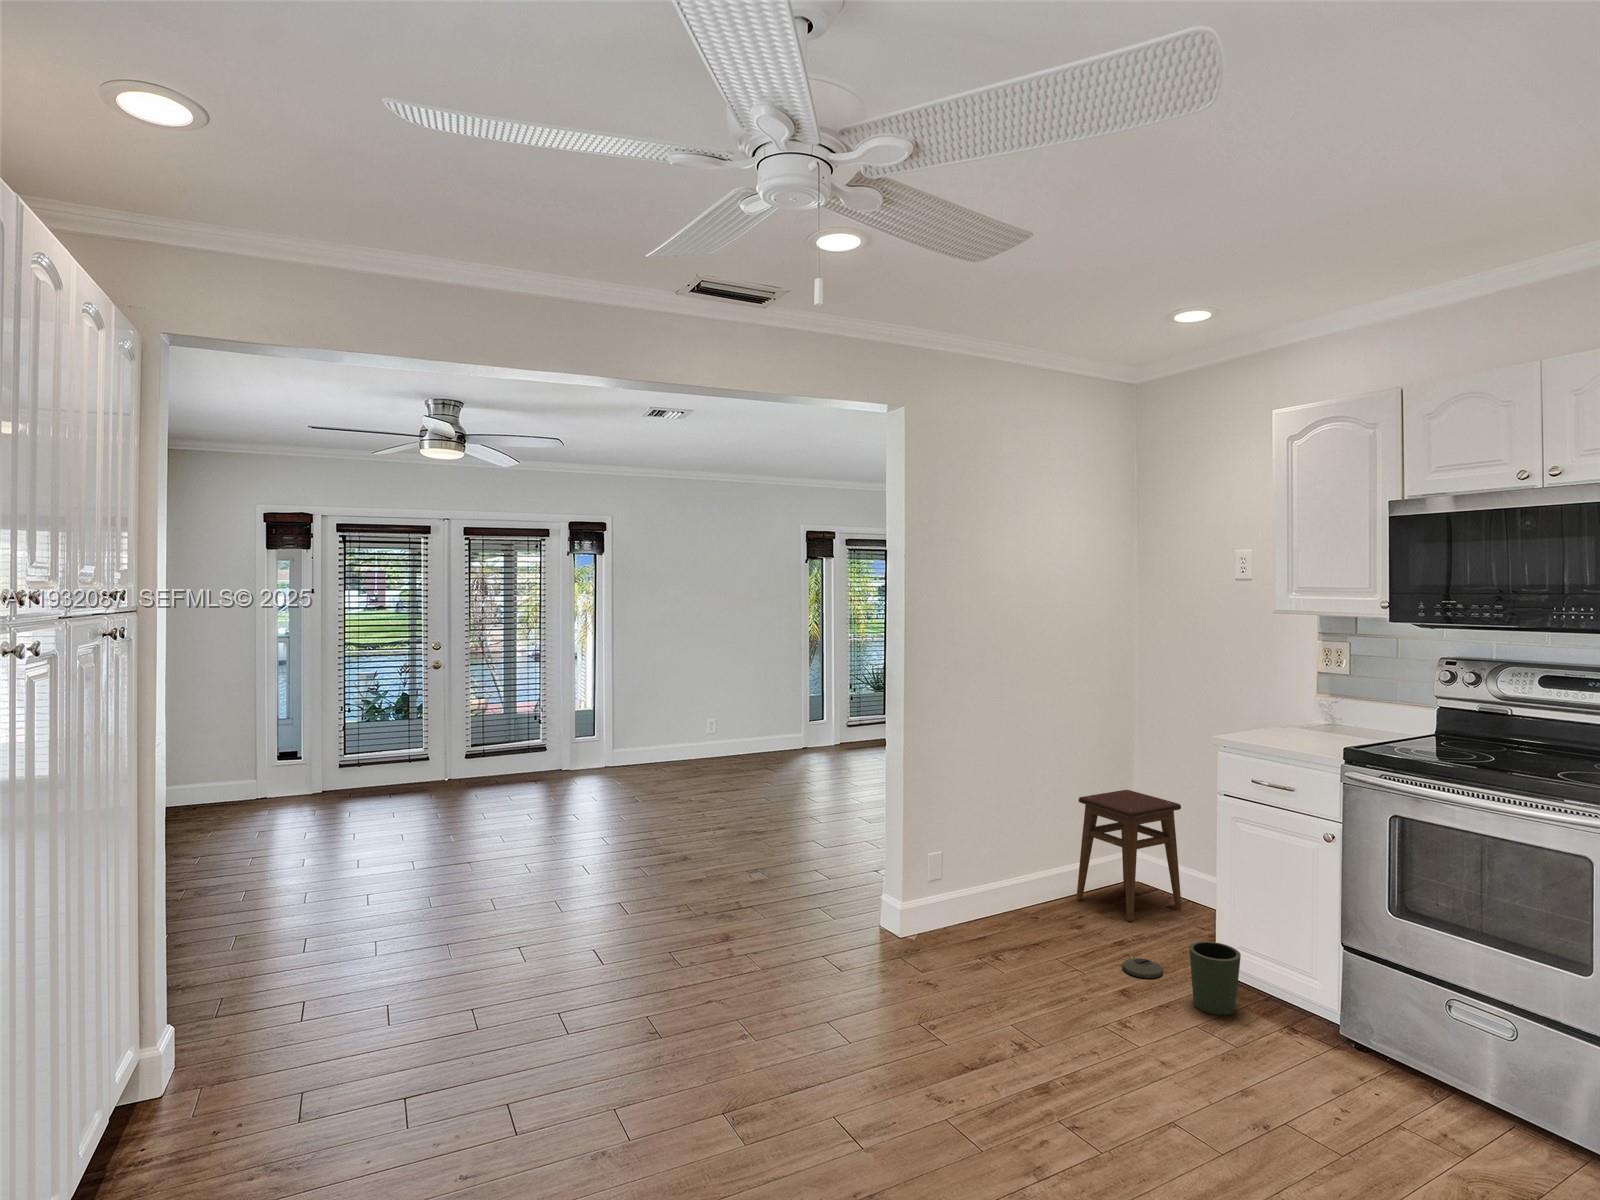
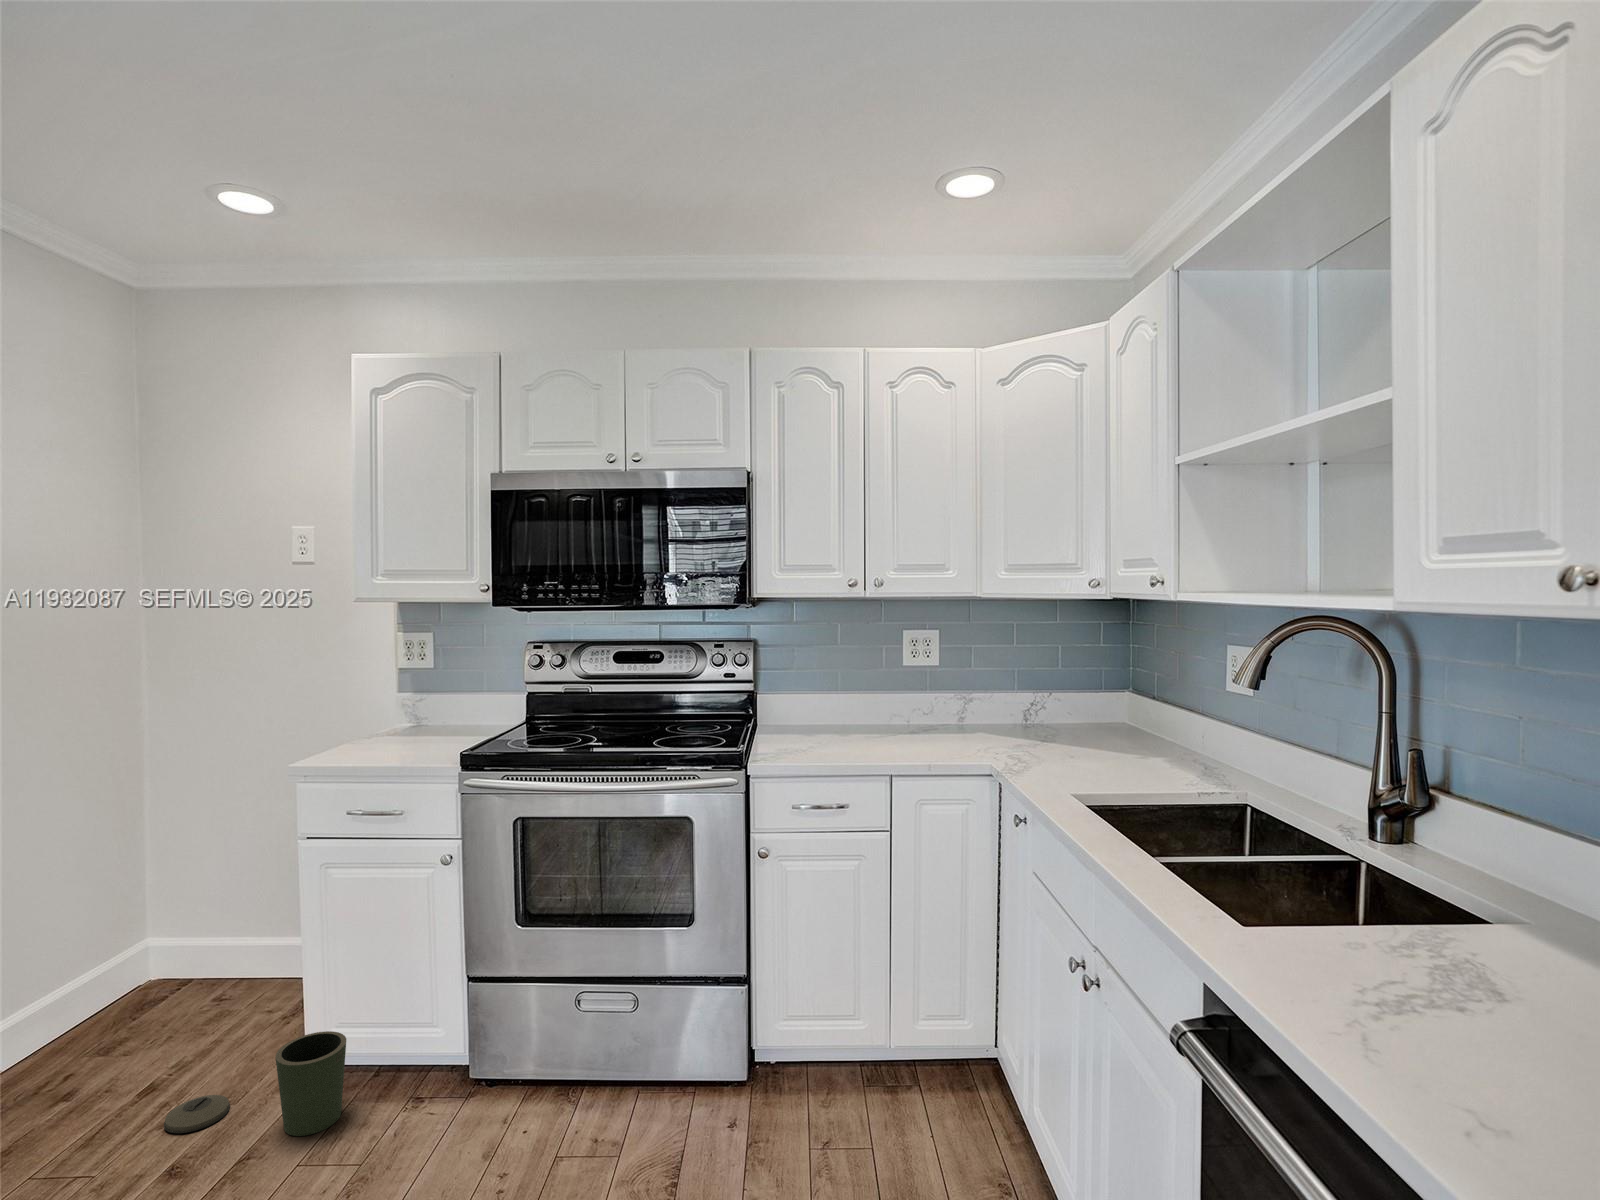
stool: present [1077,790,1182,921] -> none [60,859,234,1046]

